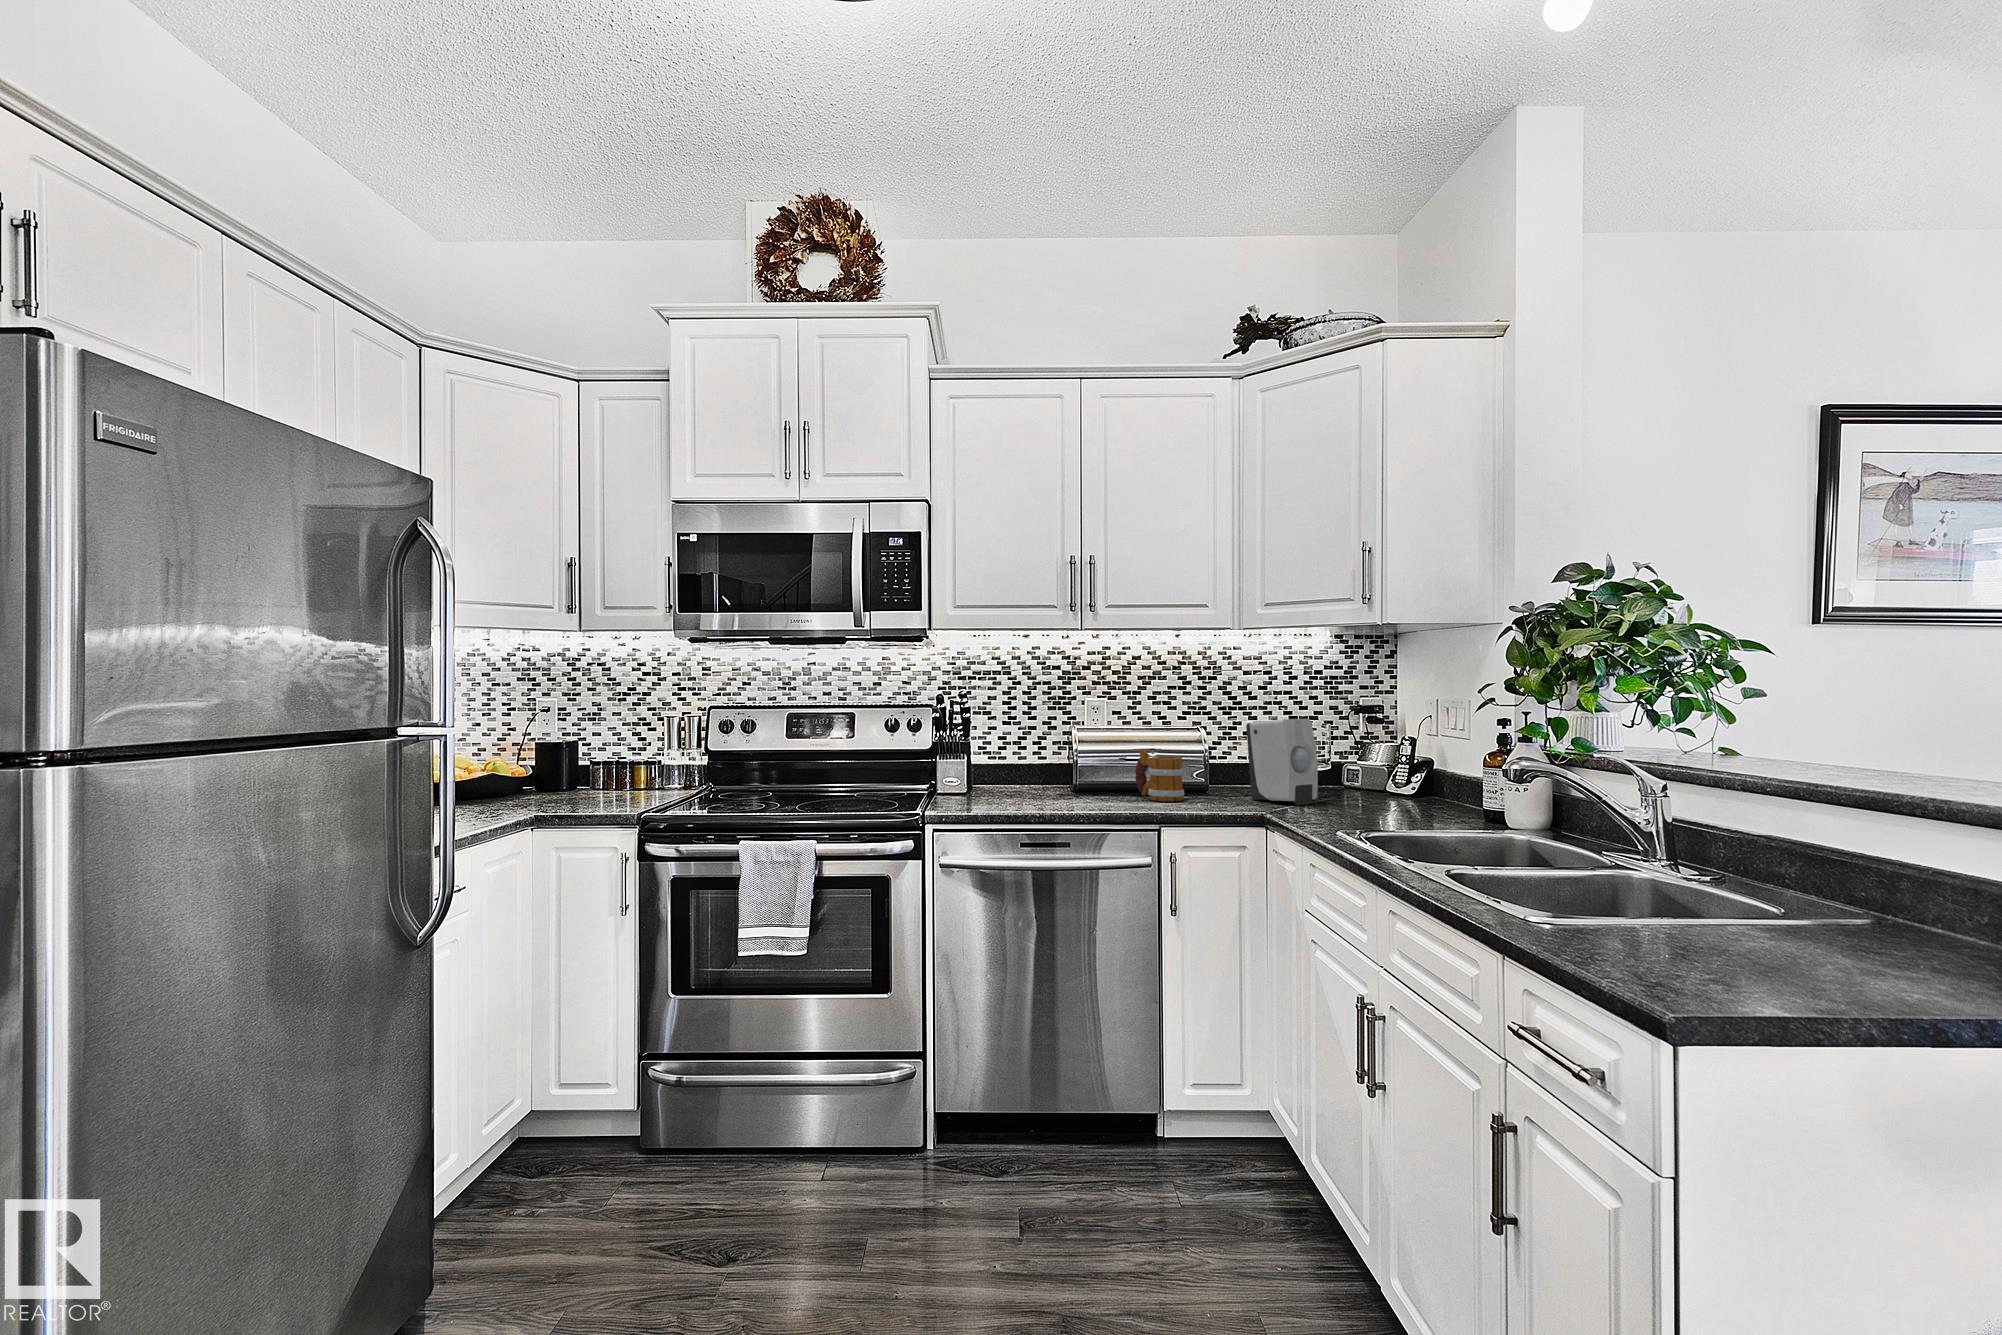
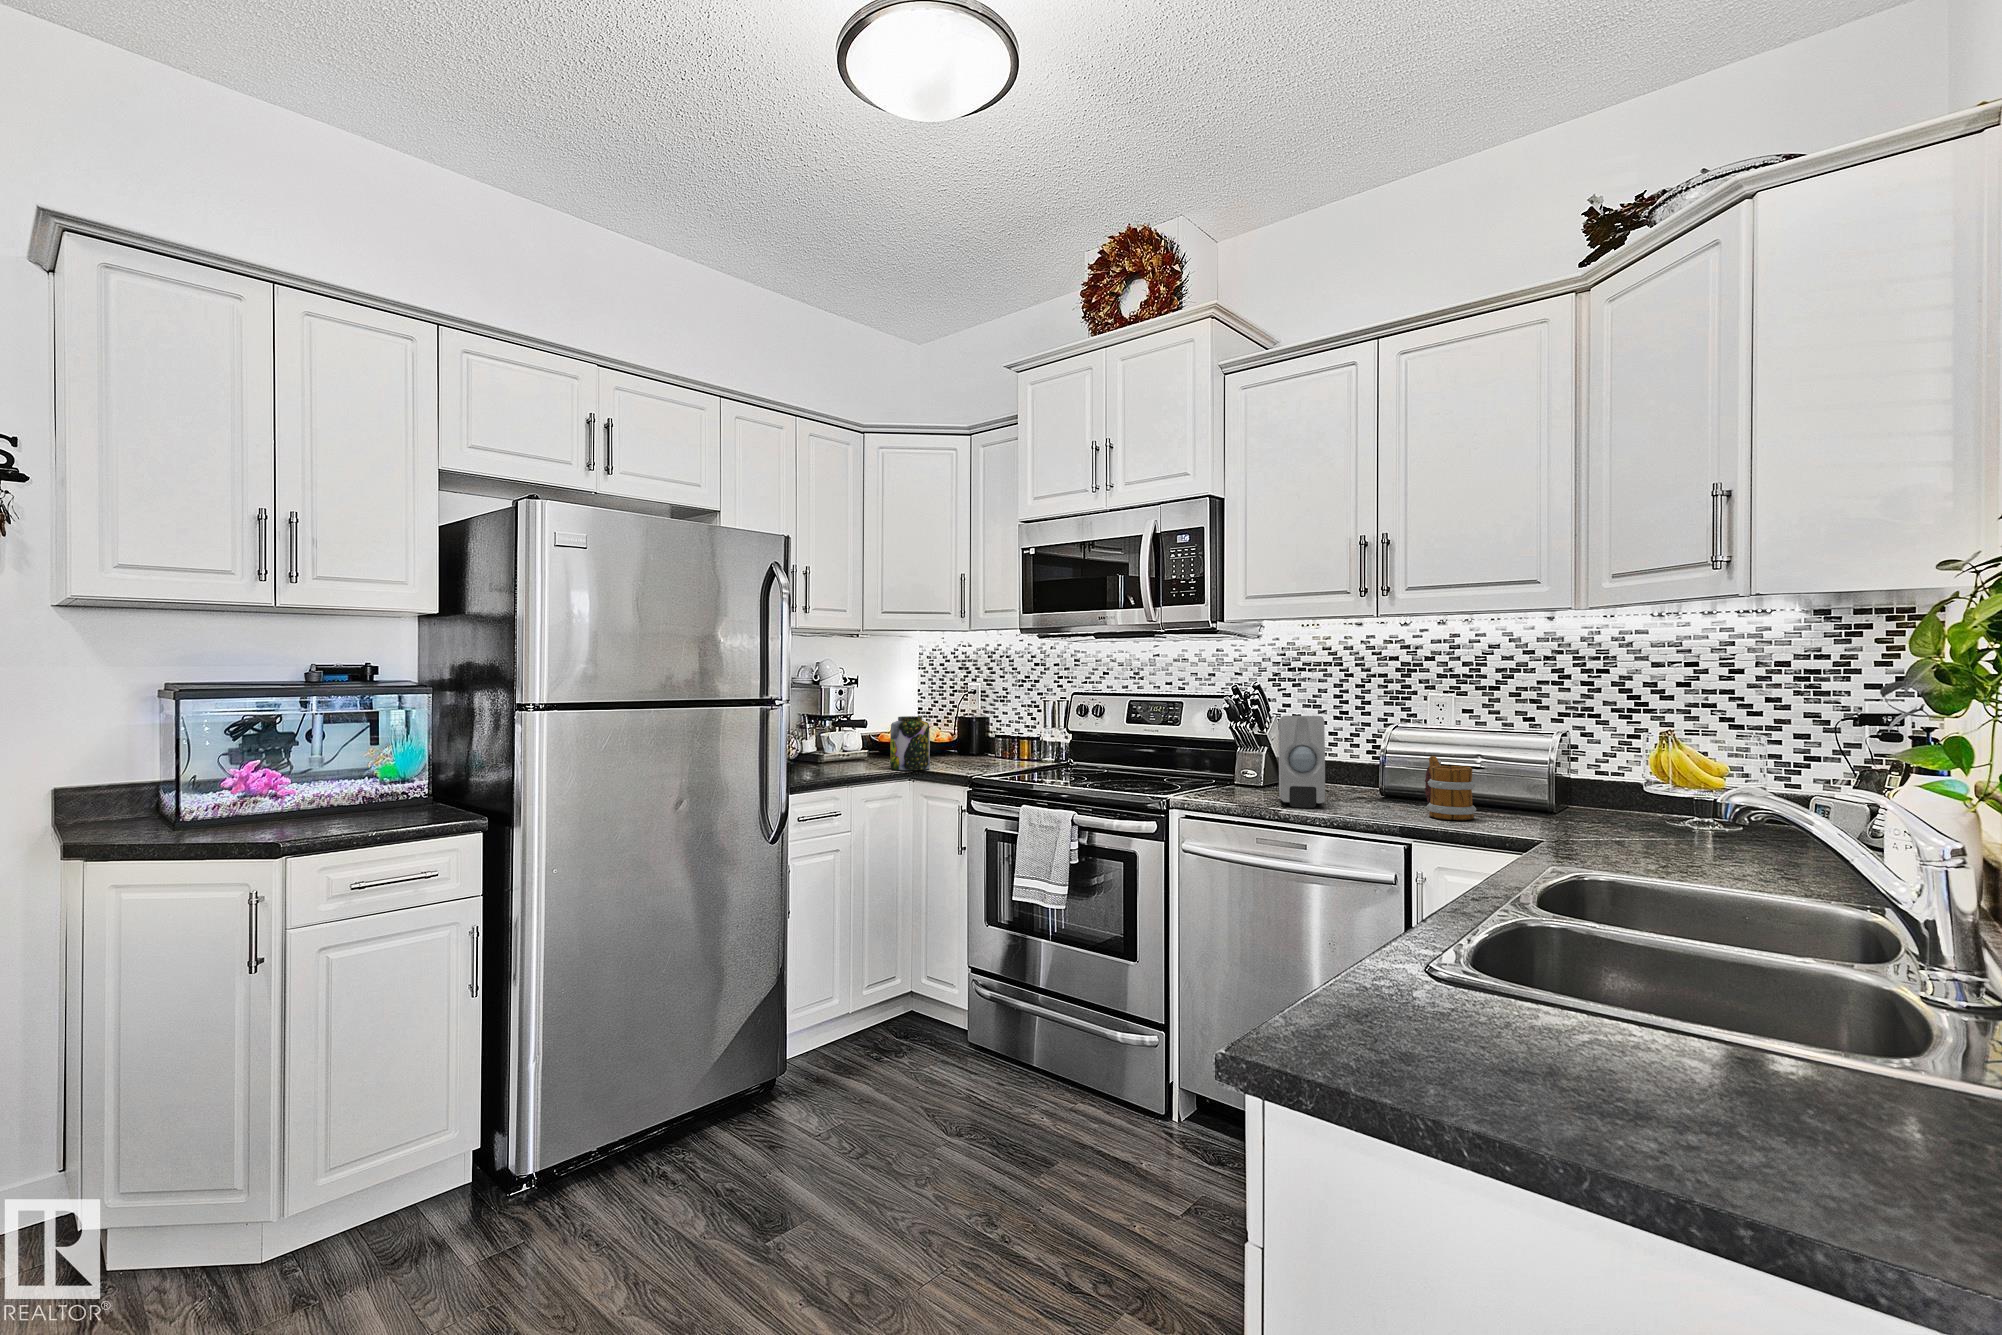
soap dispenser: present [1246,719,1318,805] -> present [1278,716,1325,808]
jar: none [499,737,560,809] -> present [890,716,930,770]

